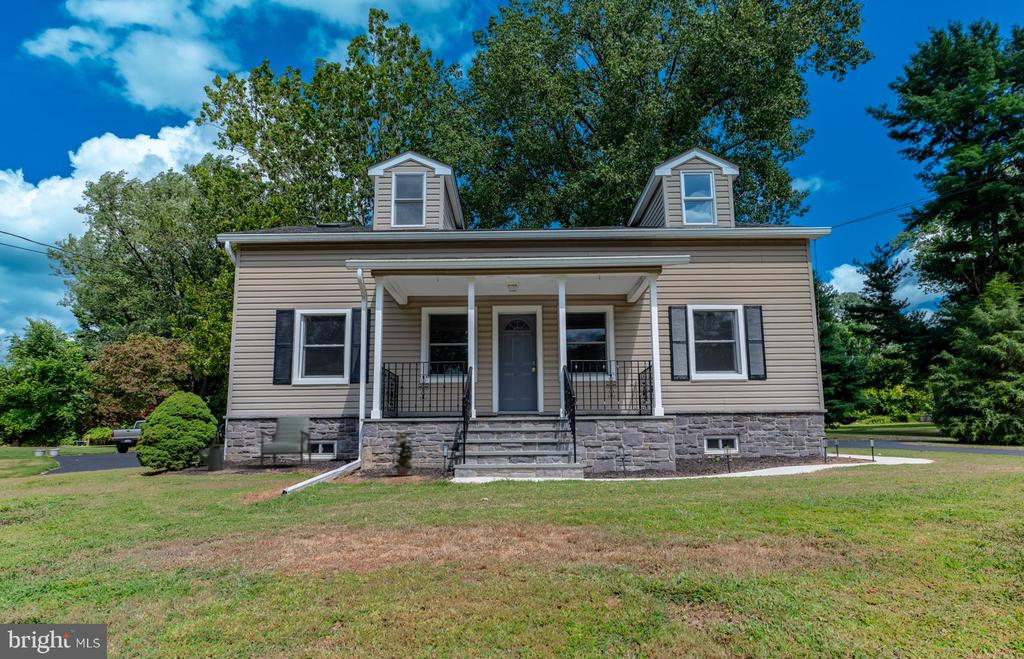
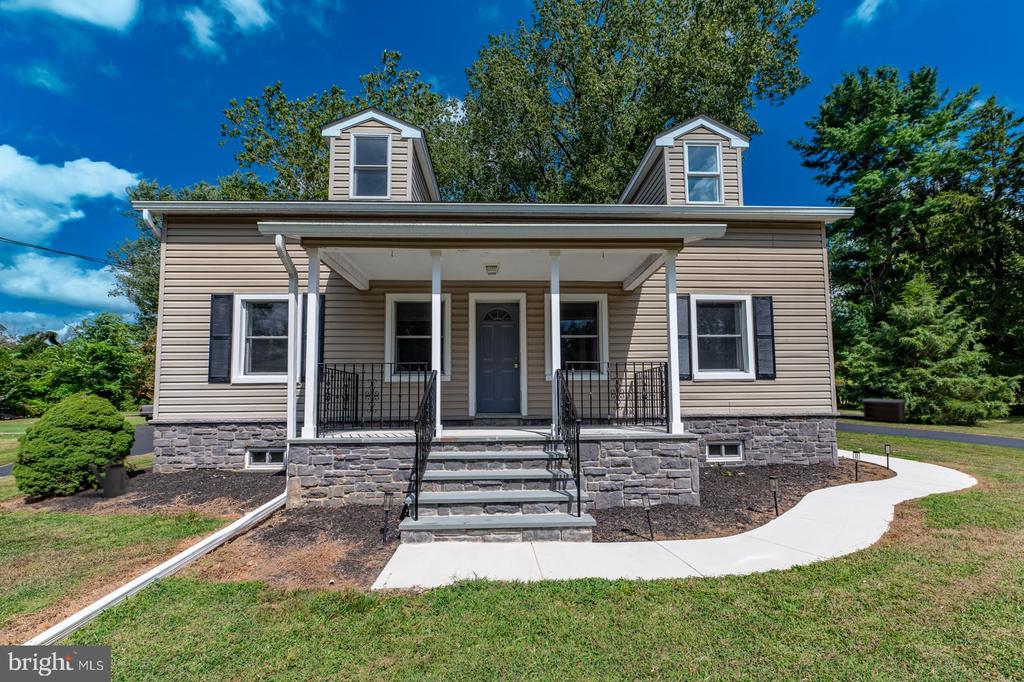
bench: none [938,416,984,442] -> present [862,399,906,423]
chair: present [260,417,311,468] -> none [174,421,253,490]
decorative plant: present [391,434,415,476] -> none [317,463,360,523]

